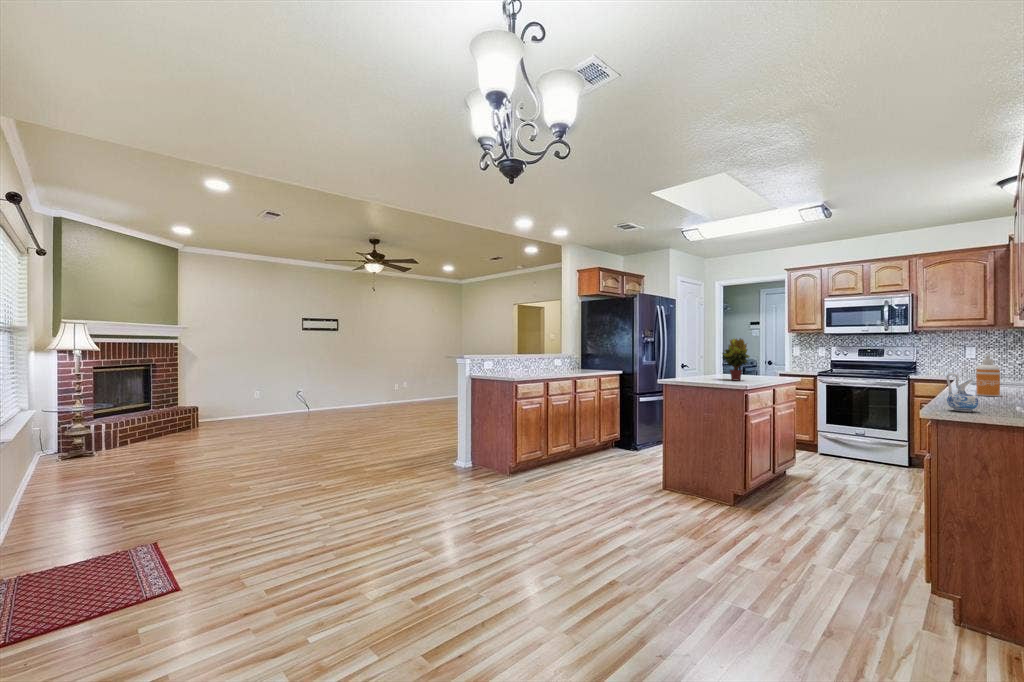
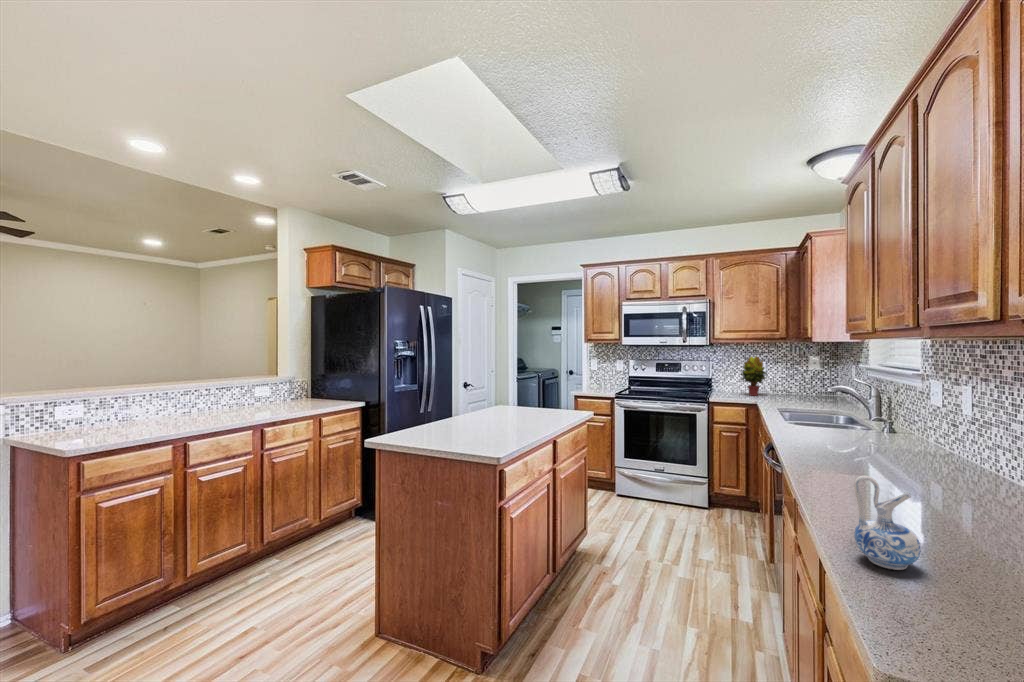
potted plant: present [723,338,750,380] -> present [741,356,767,396]
soap dispenser: present [976,355,1000,396] -> none [820,395,851,460]

